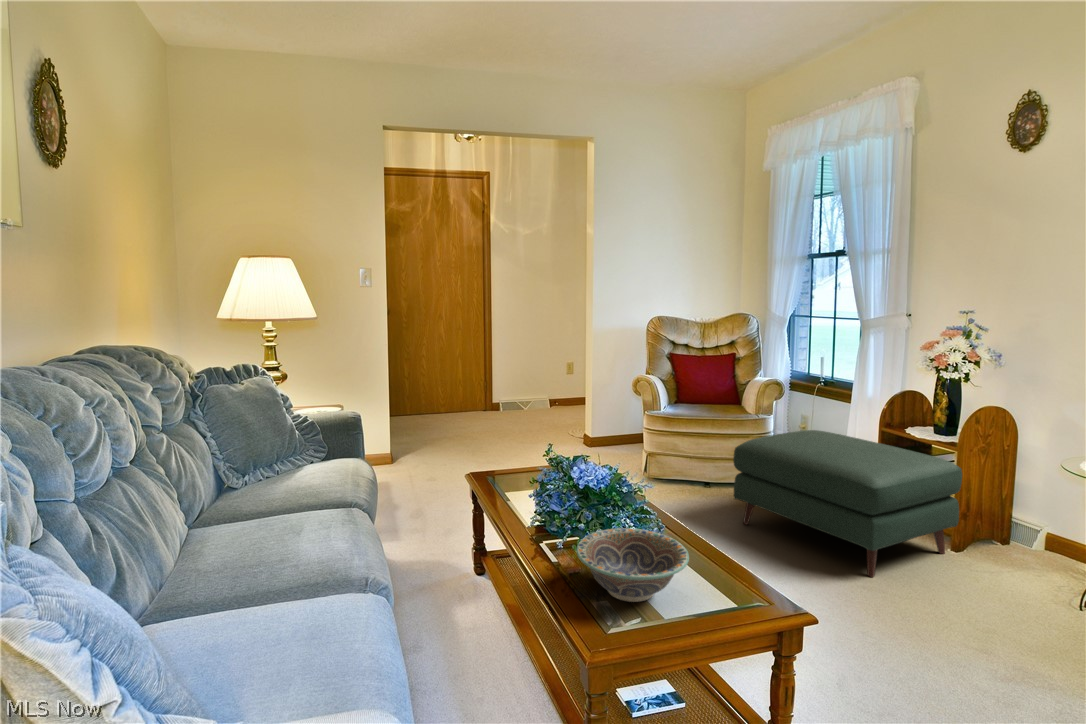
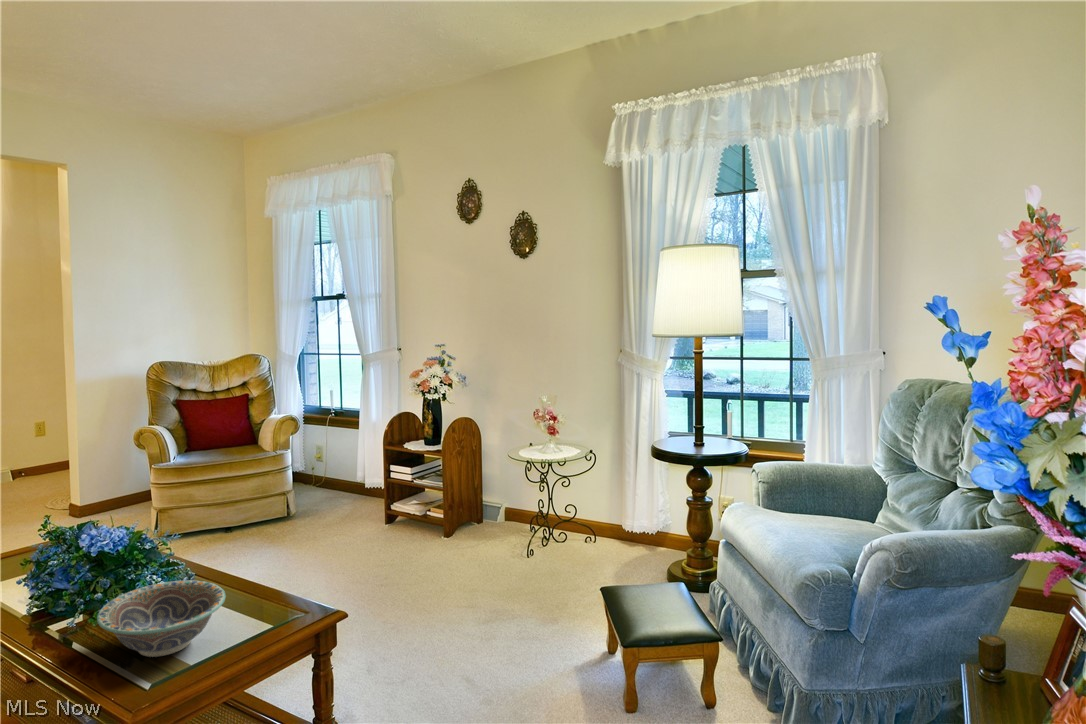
ottoman: present [733,430,962,577] -> none [256,458,448,576]

